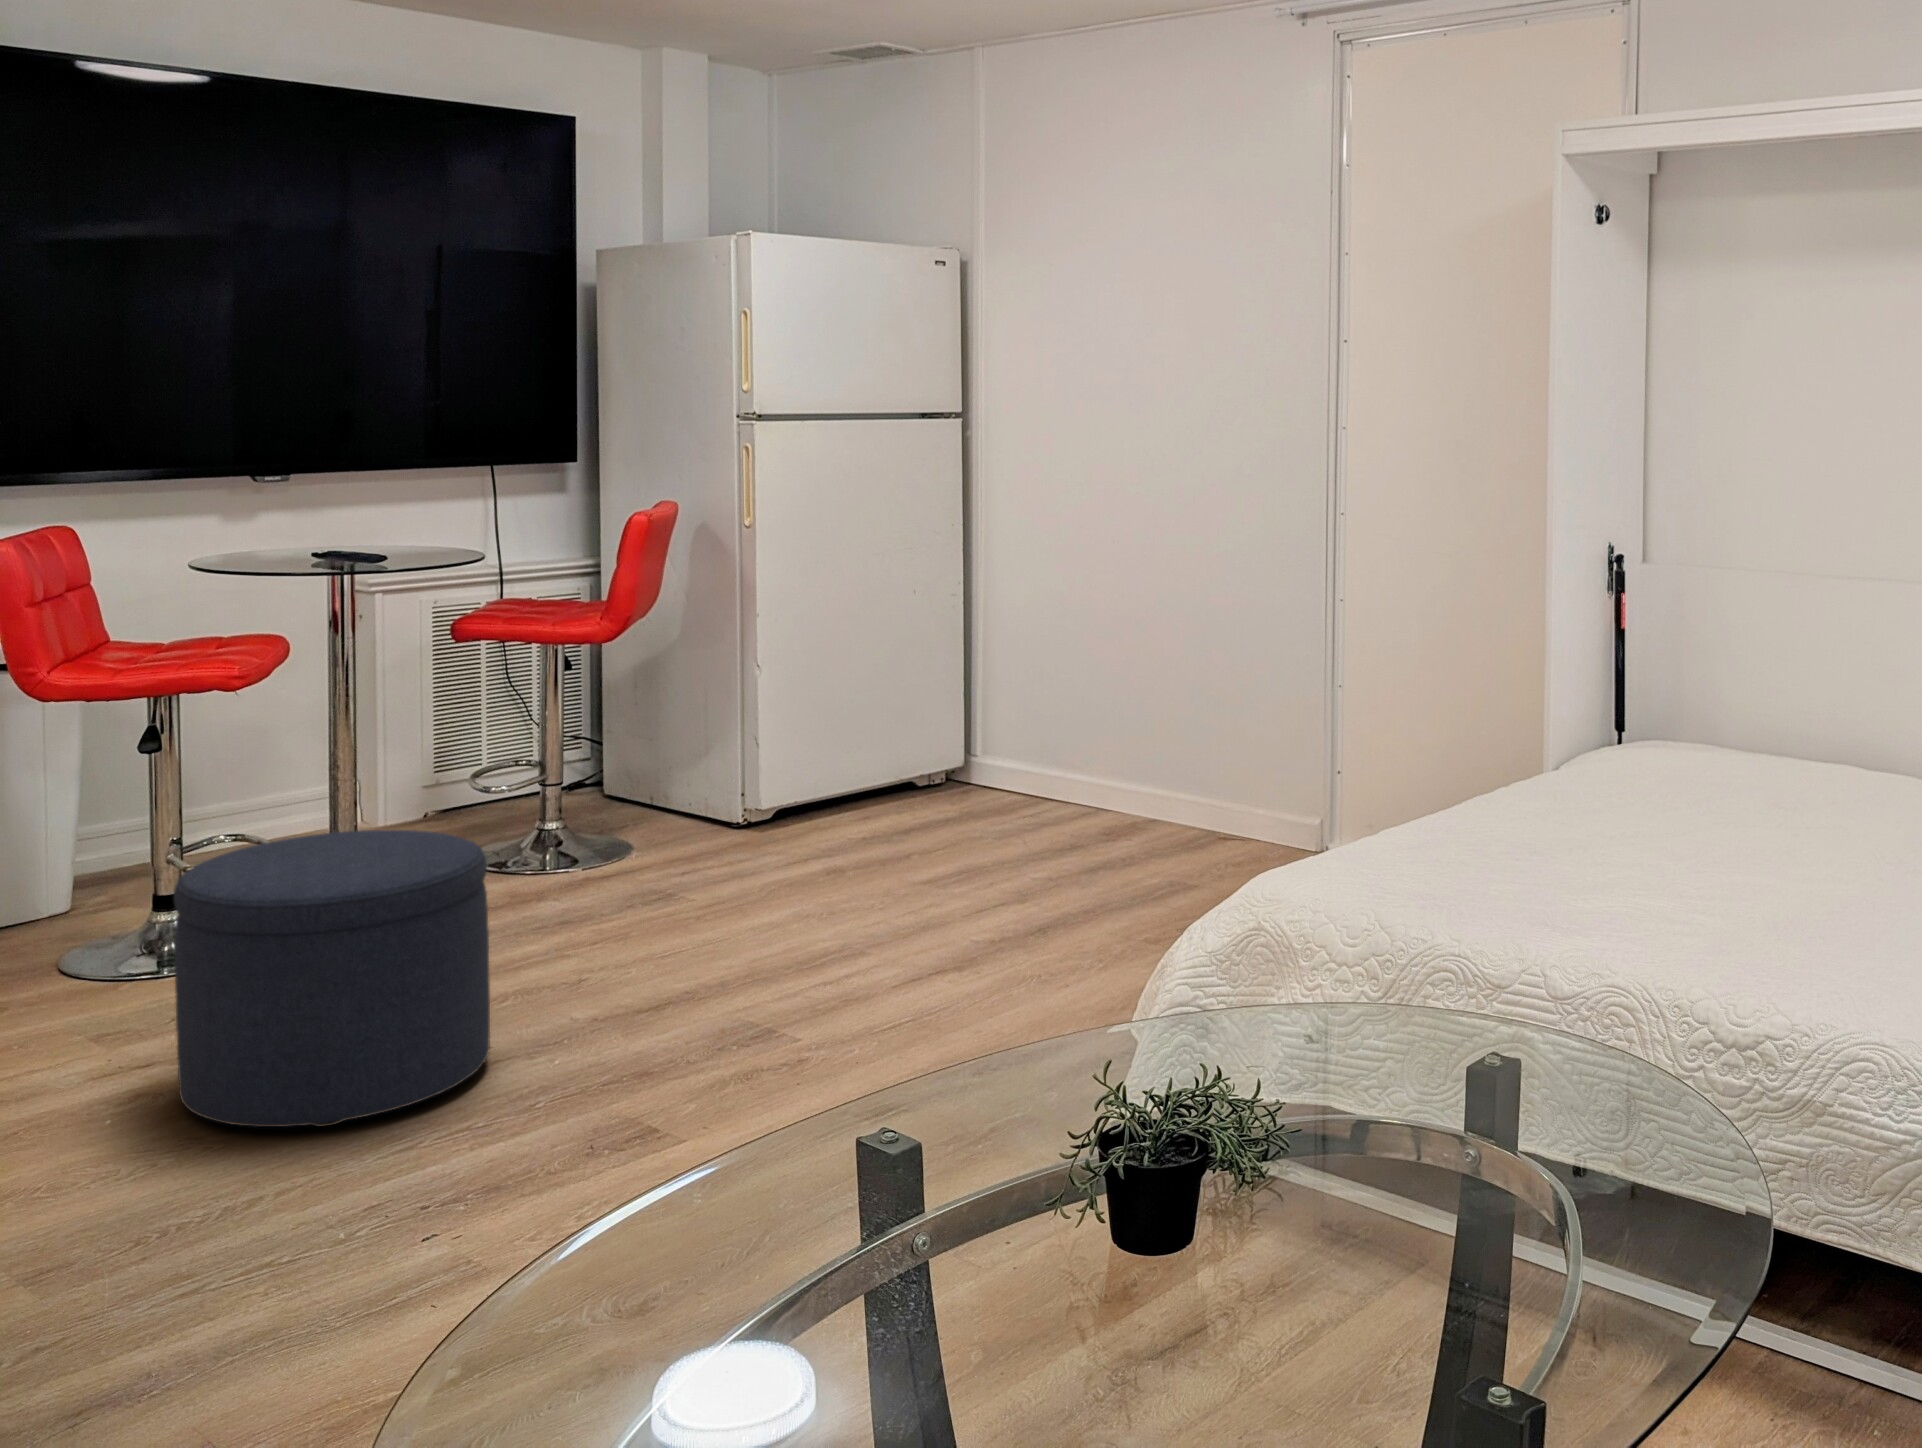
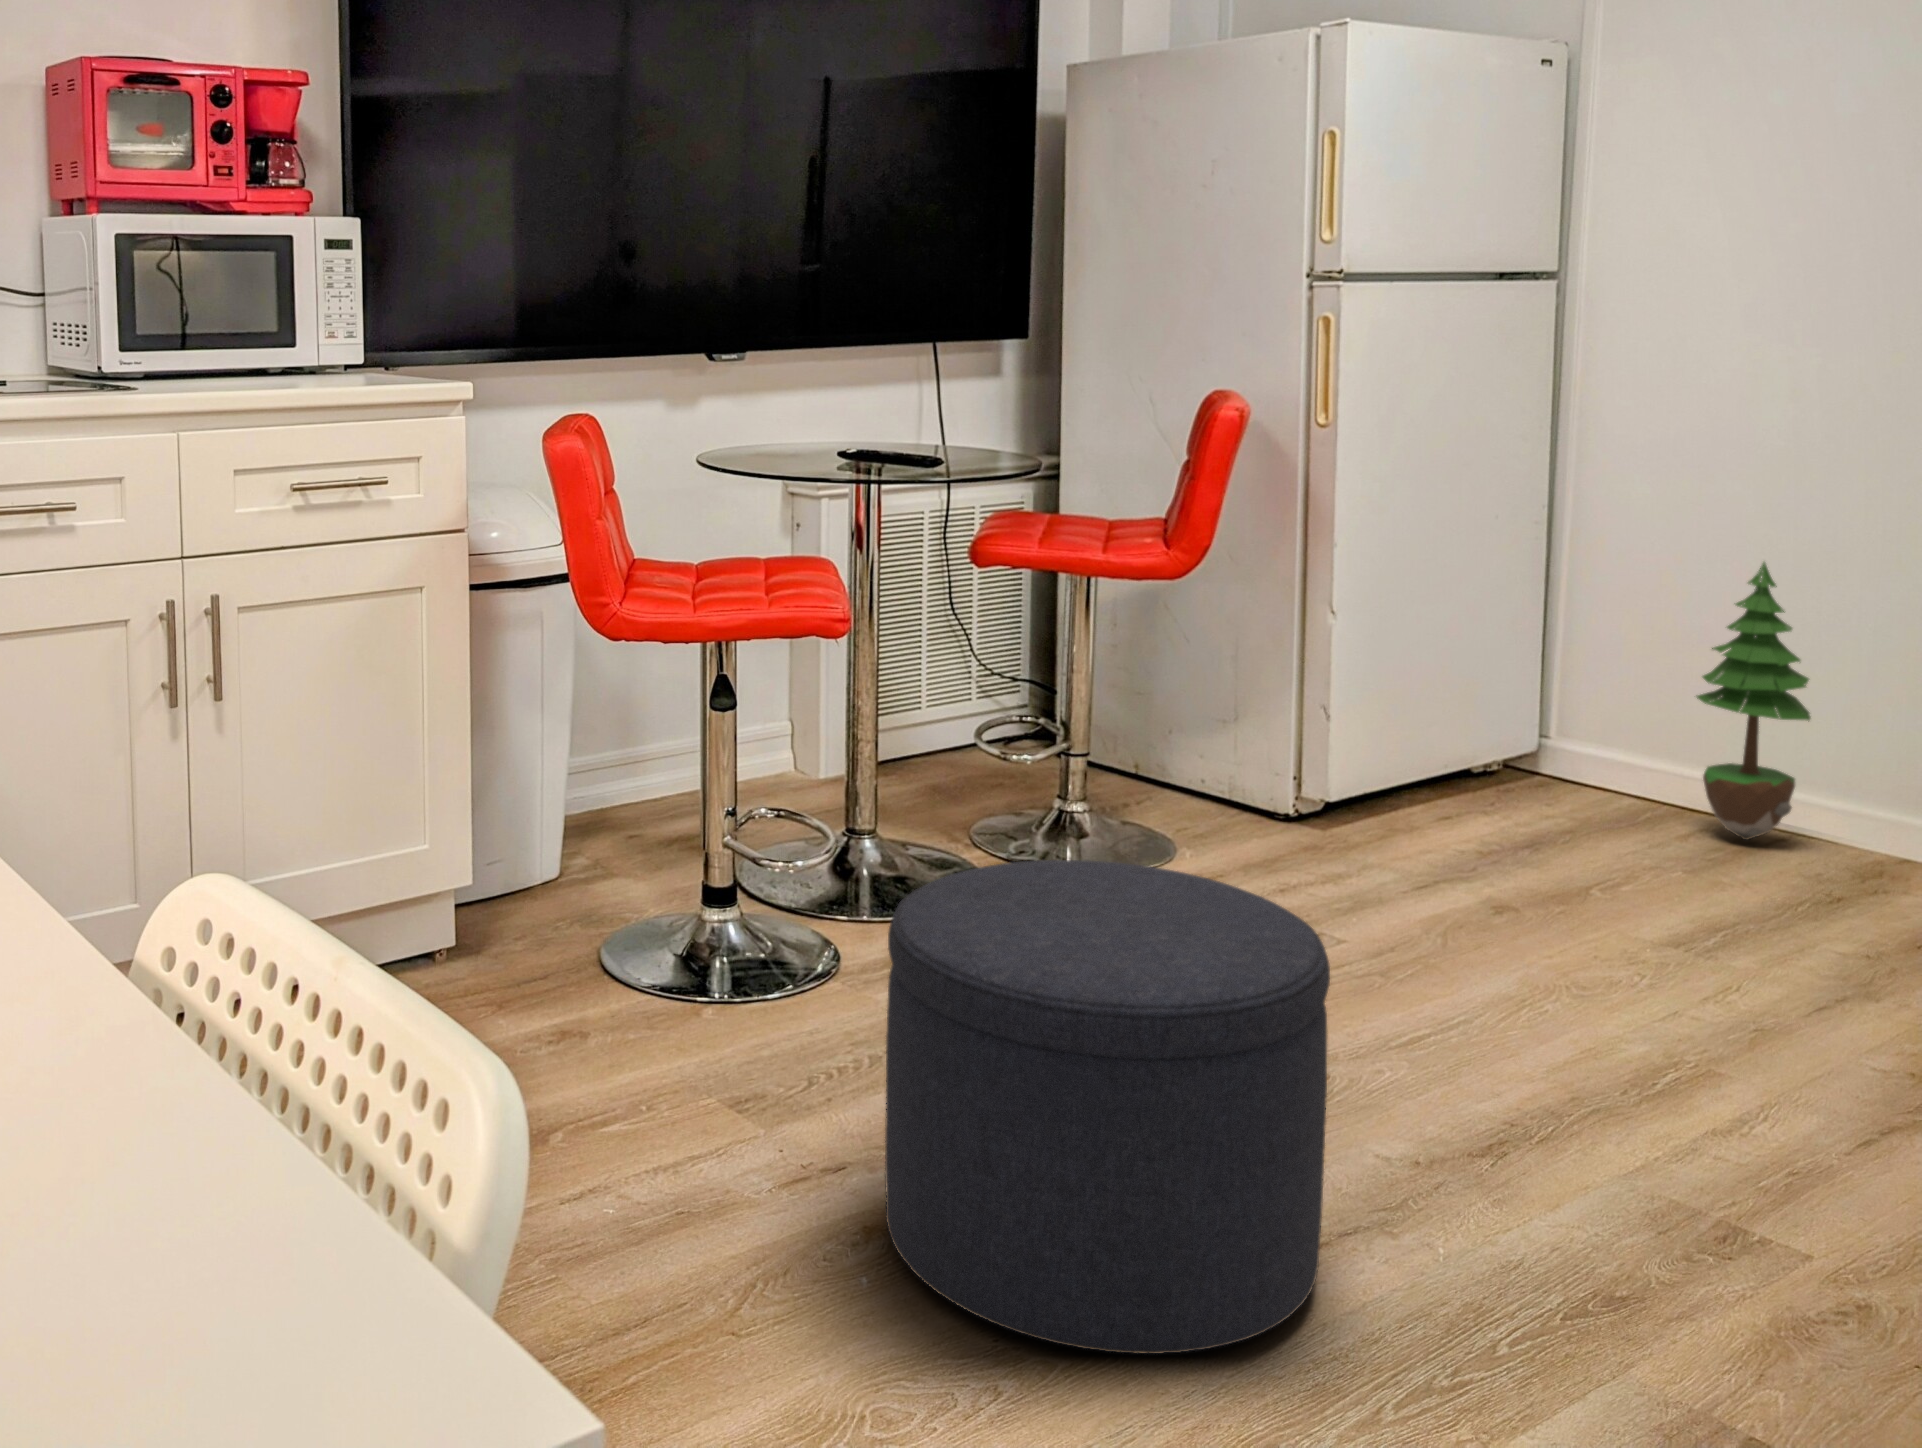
potted tree: none [1028,619,1099,817] -> present [1697,562,1811,840]

